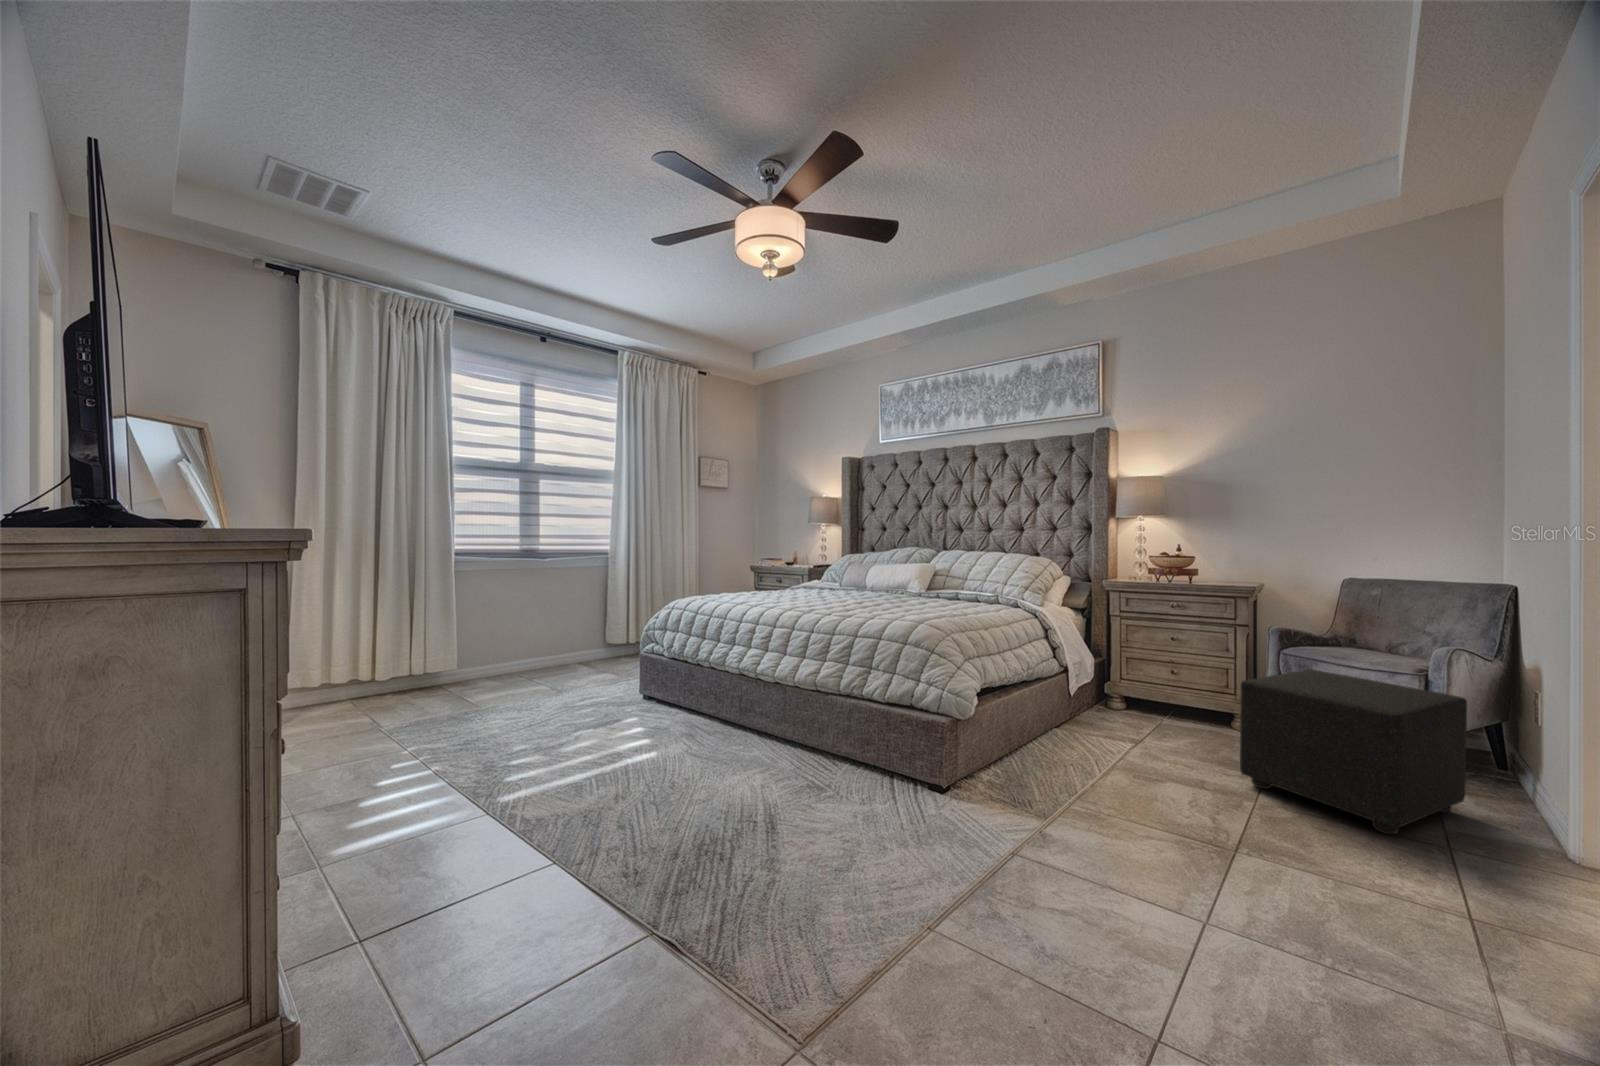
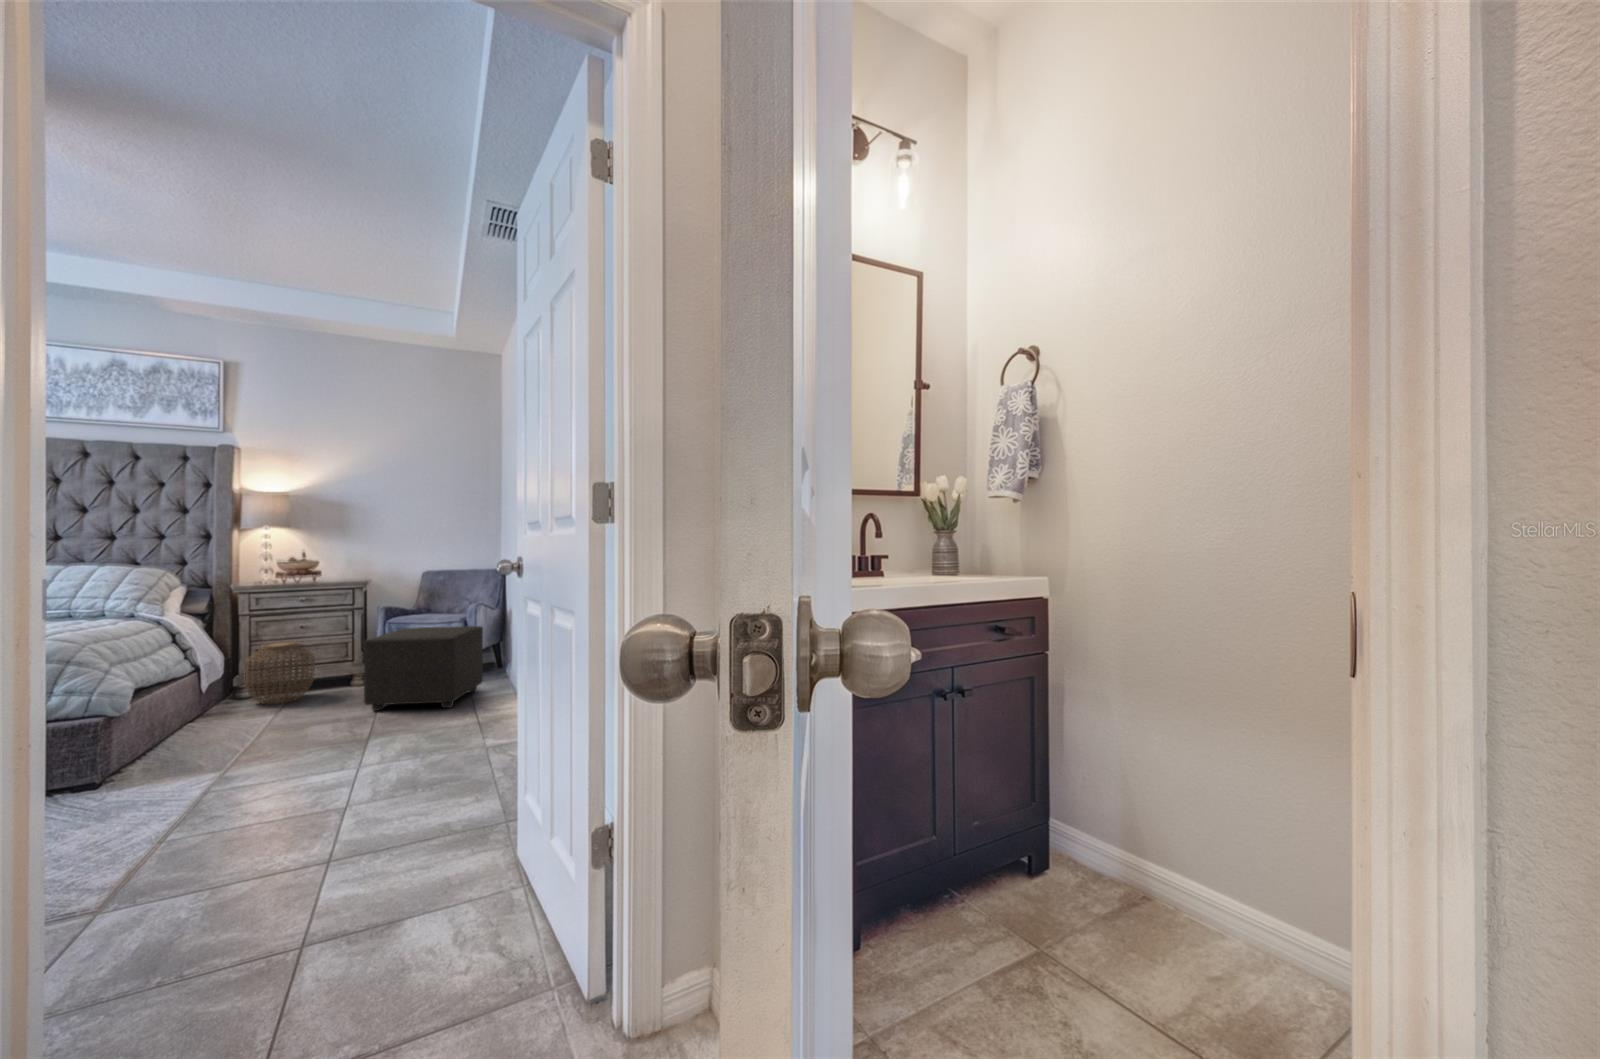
woven basket: none [1110,653,1185,729] -> present [244,641,315,704]

